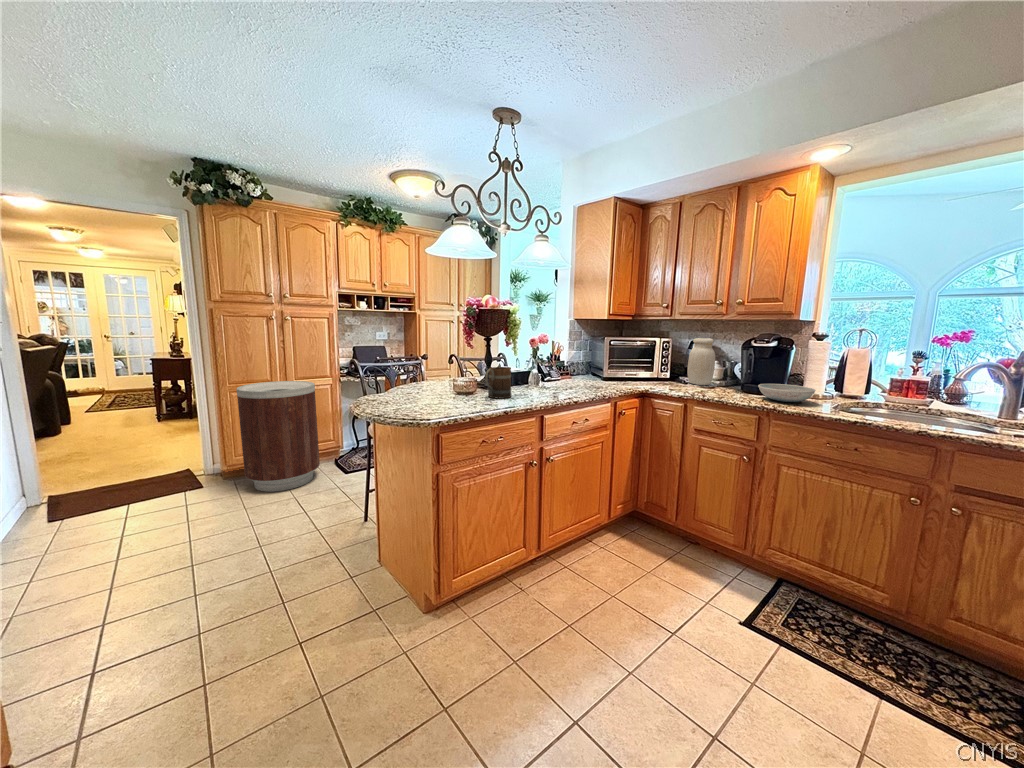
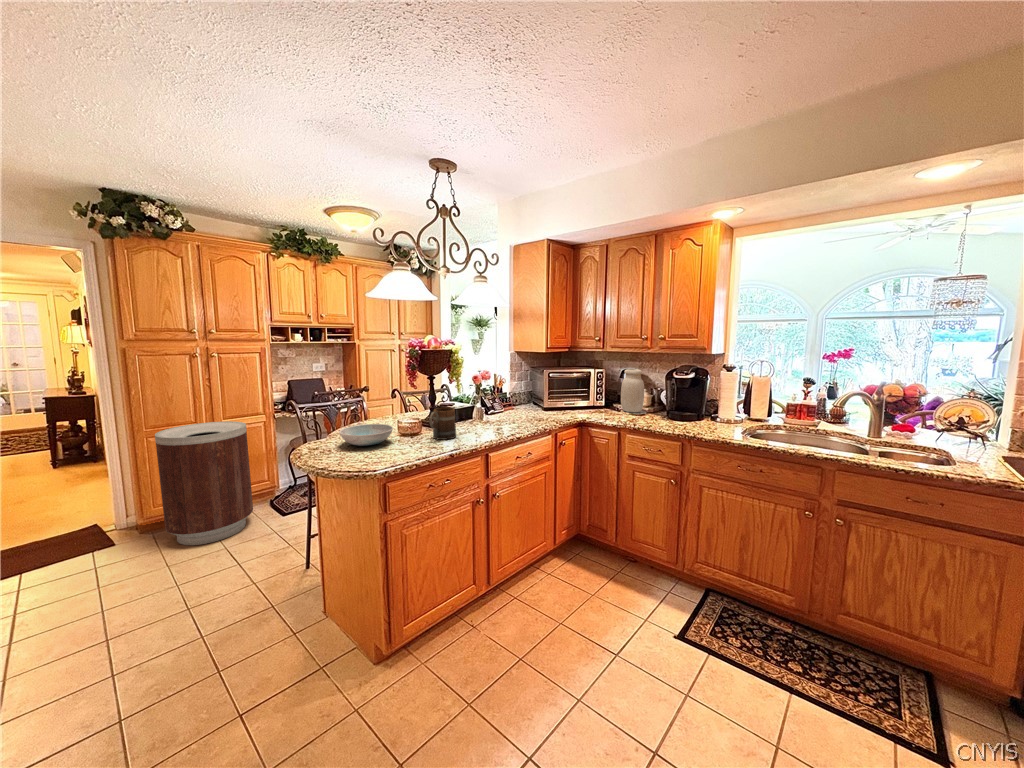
dish: present [758,384,816,402] -> present [339,424,393,446]

